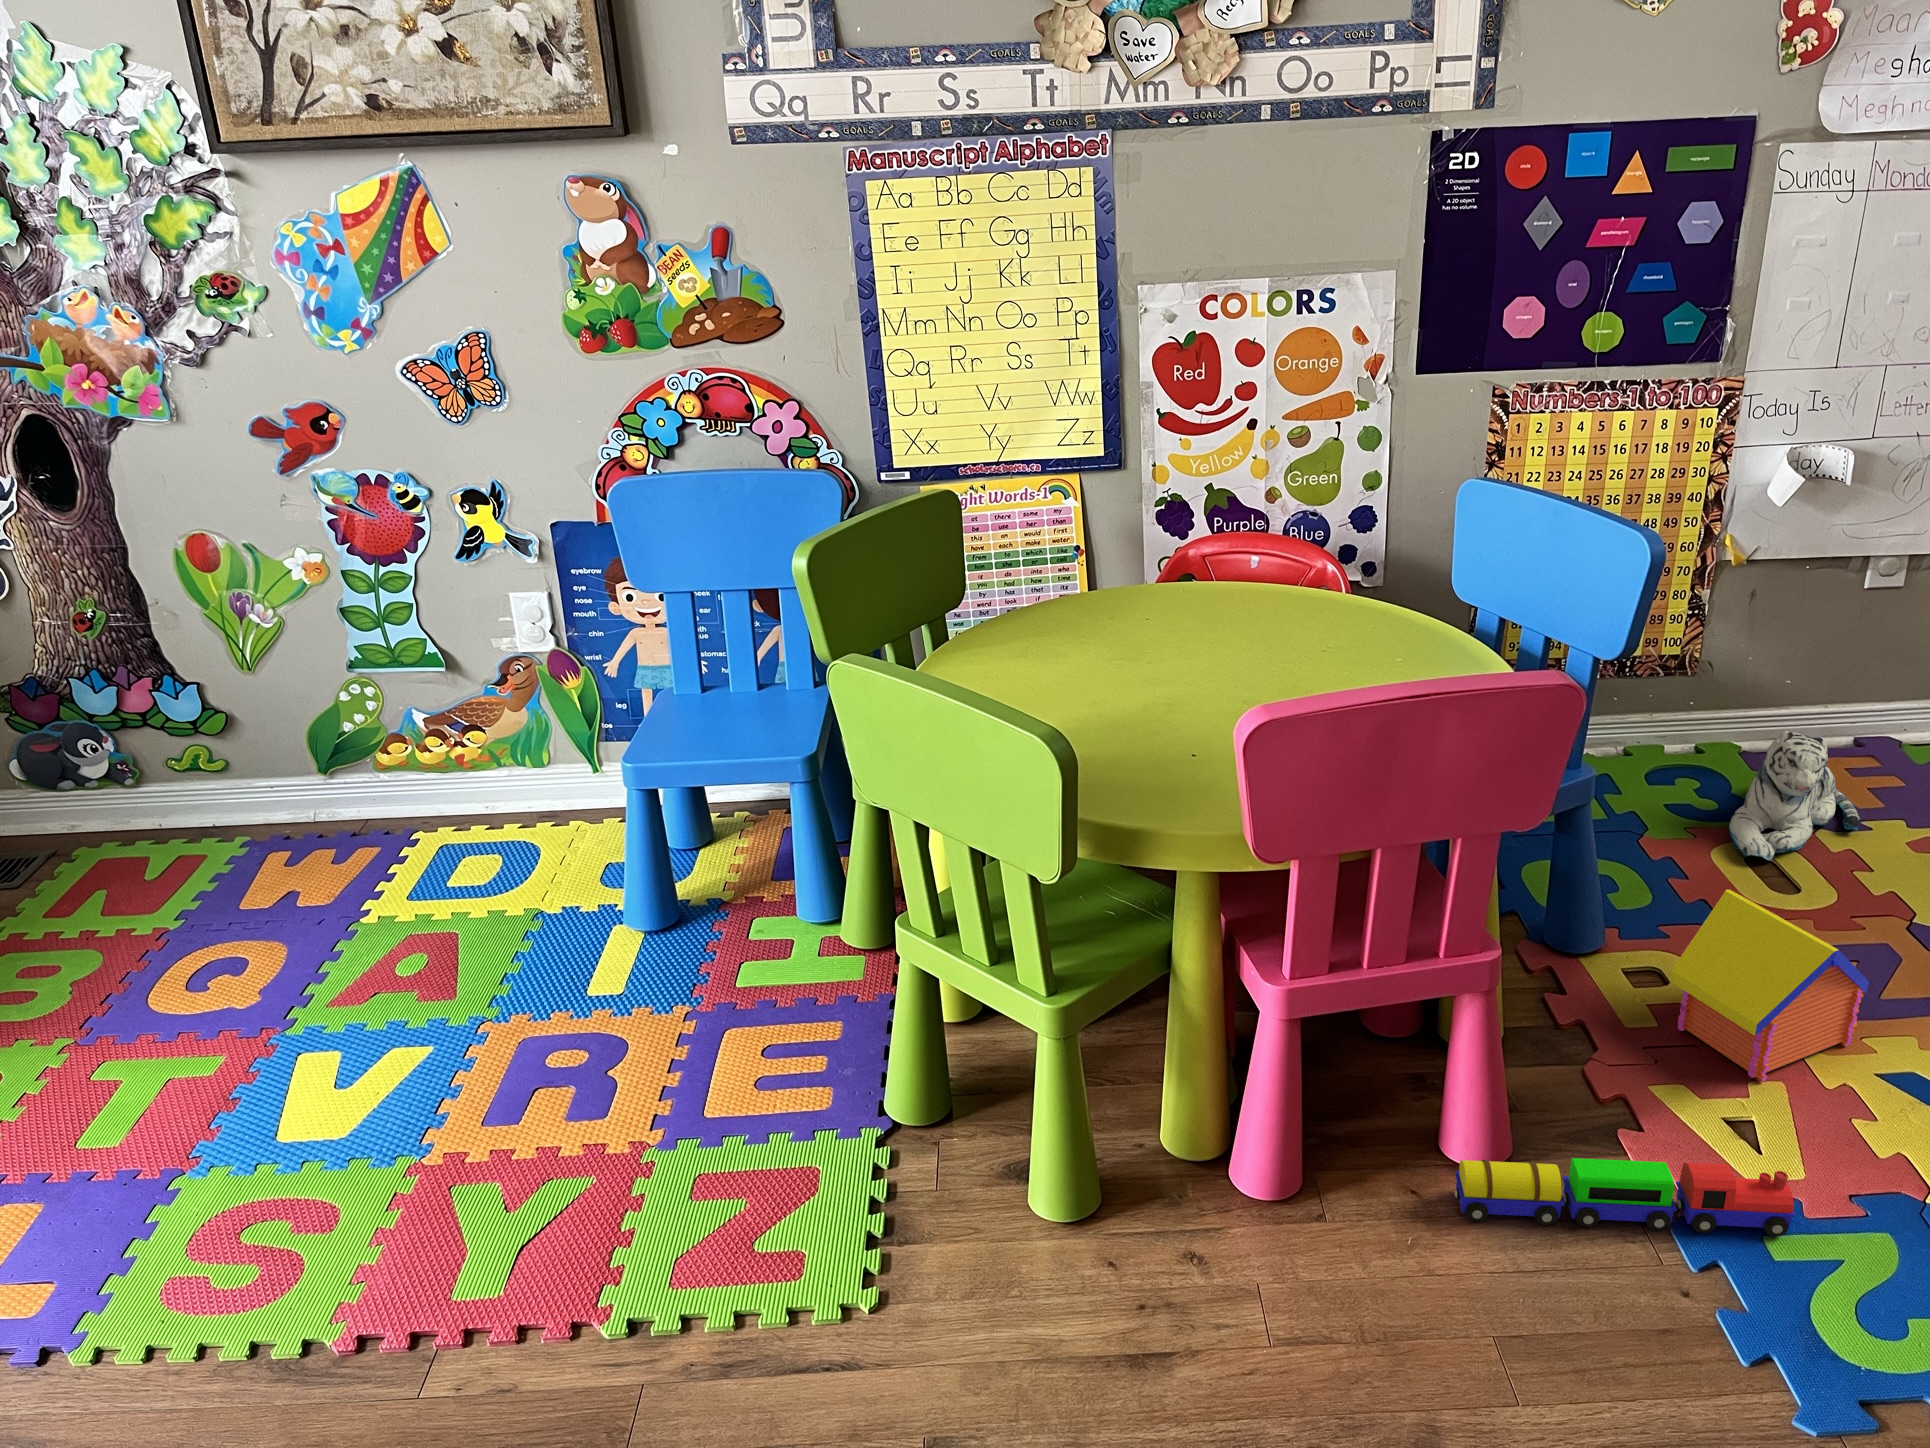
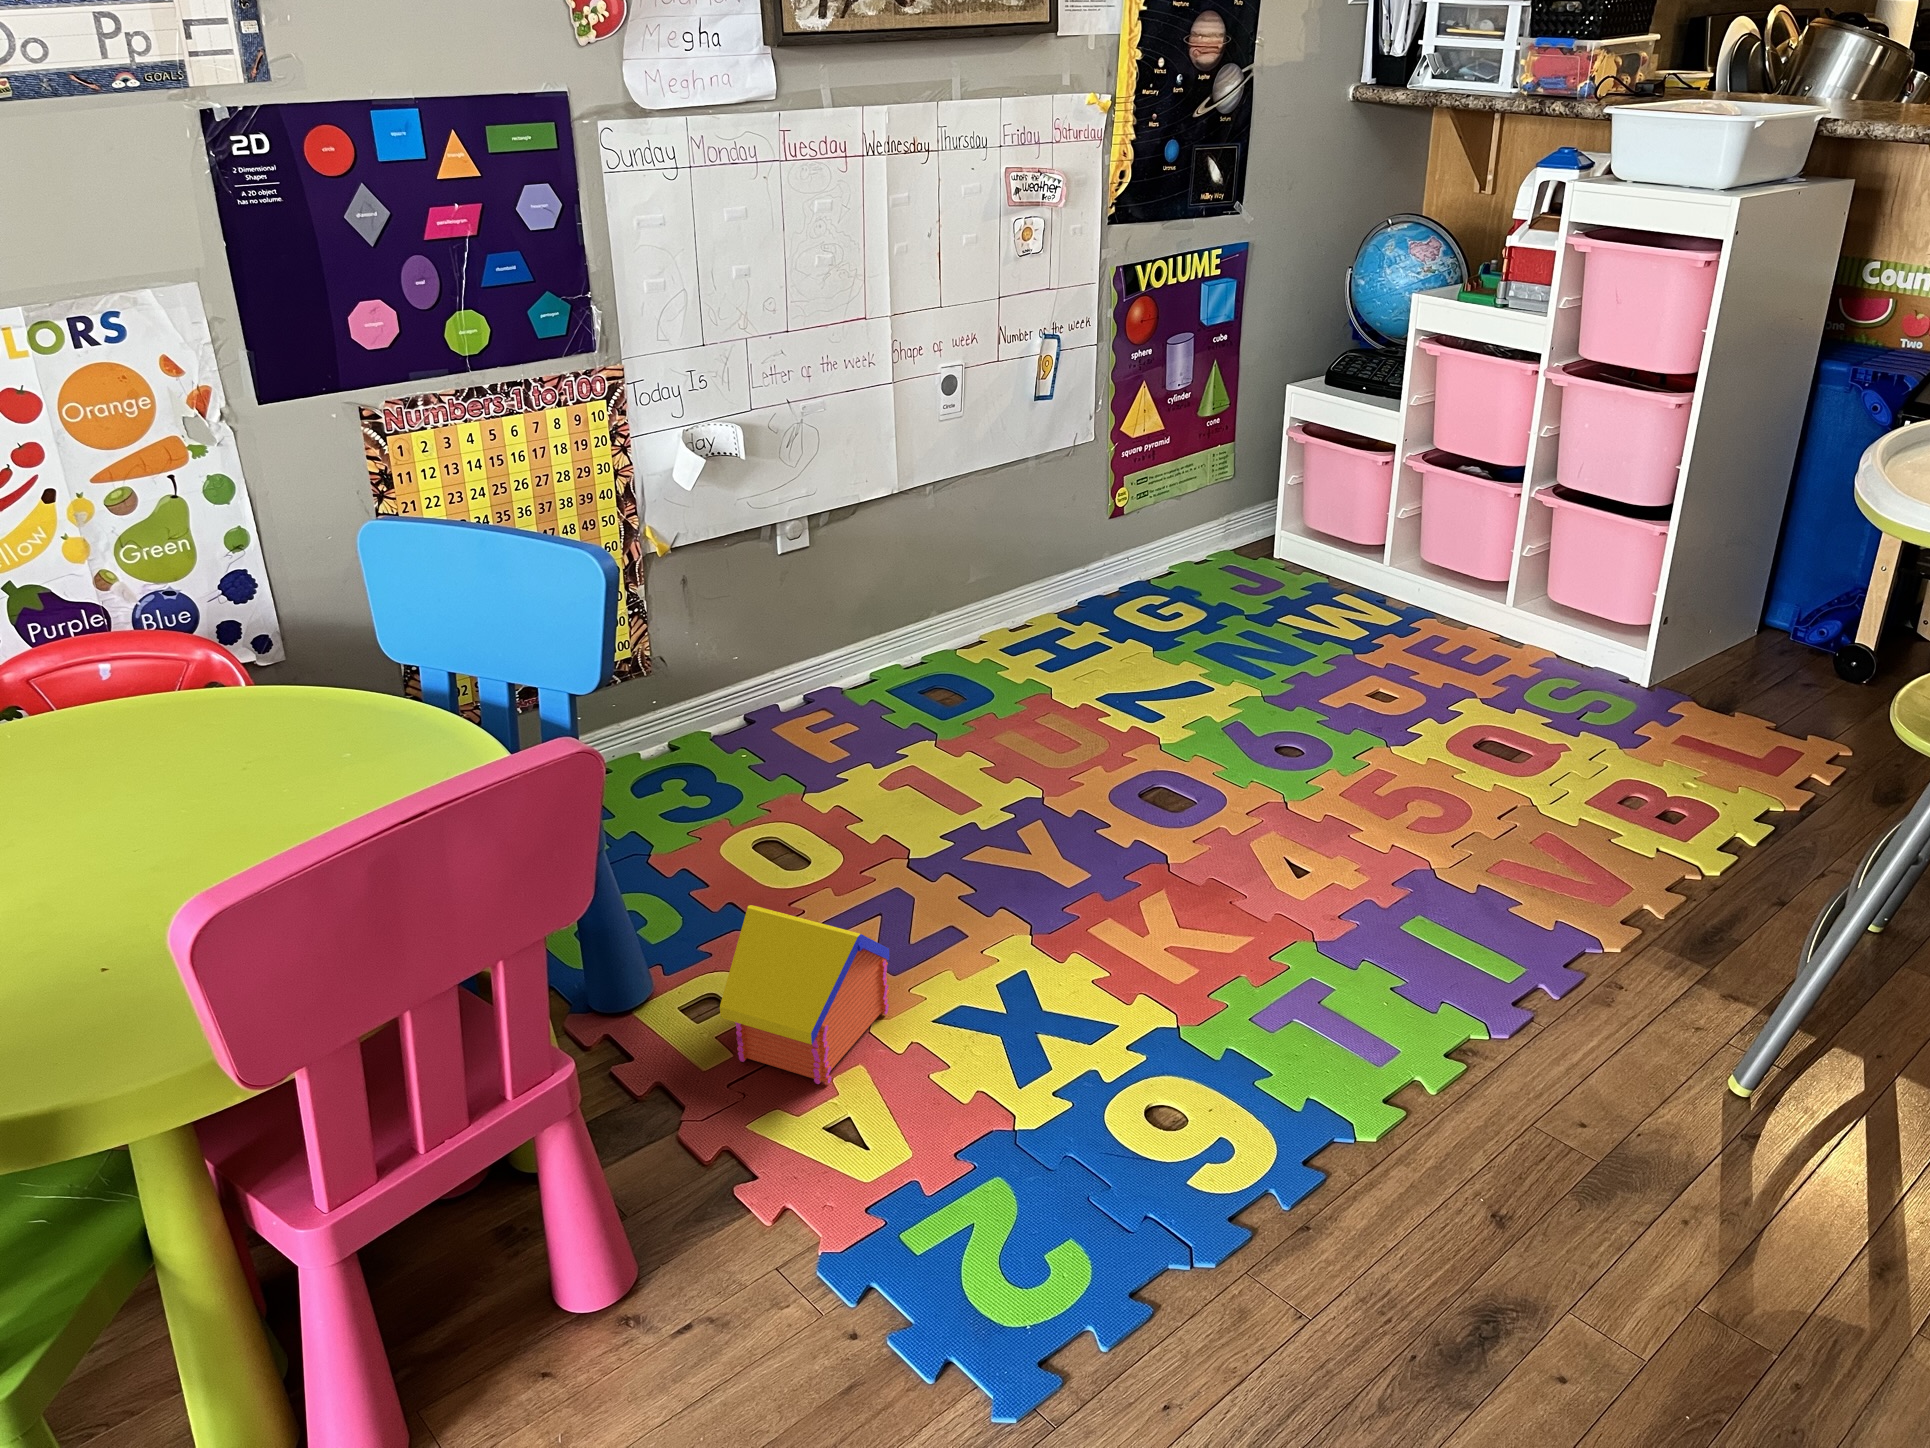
plush toy: present [1728,731,1860,861] -> none [724,715,834,851]
toy train: present [1455,1158,1795,1237] -> none [569,1176,895,1380]

